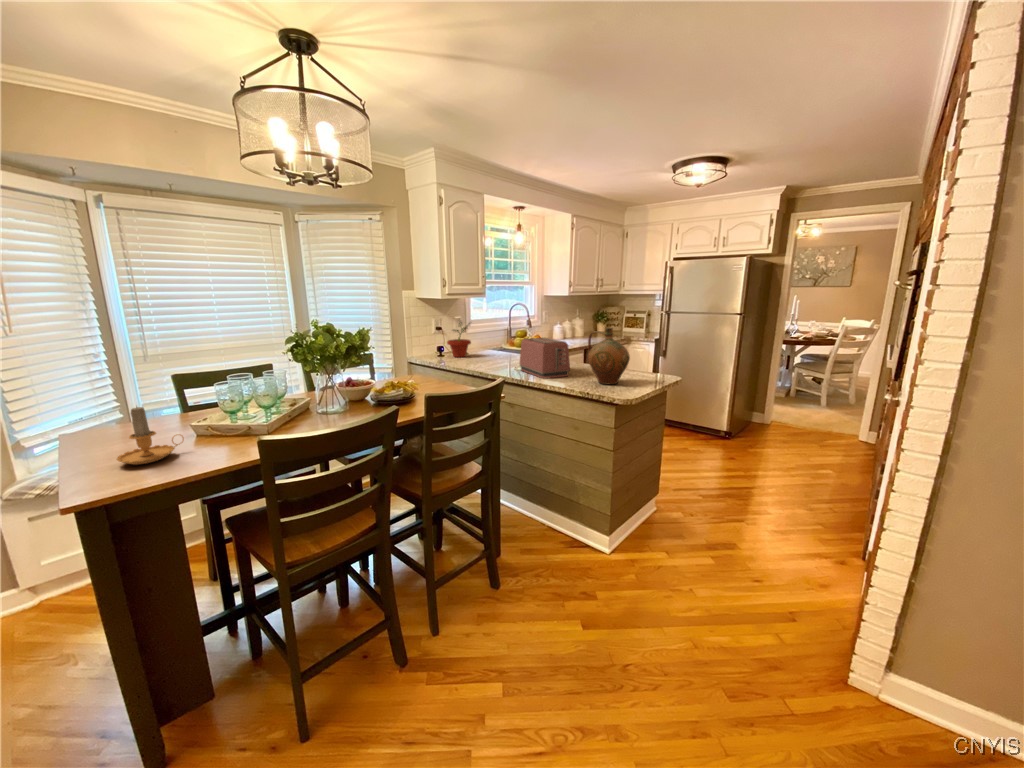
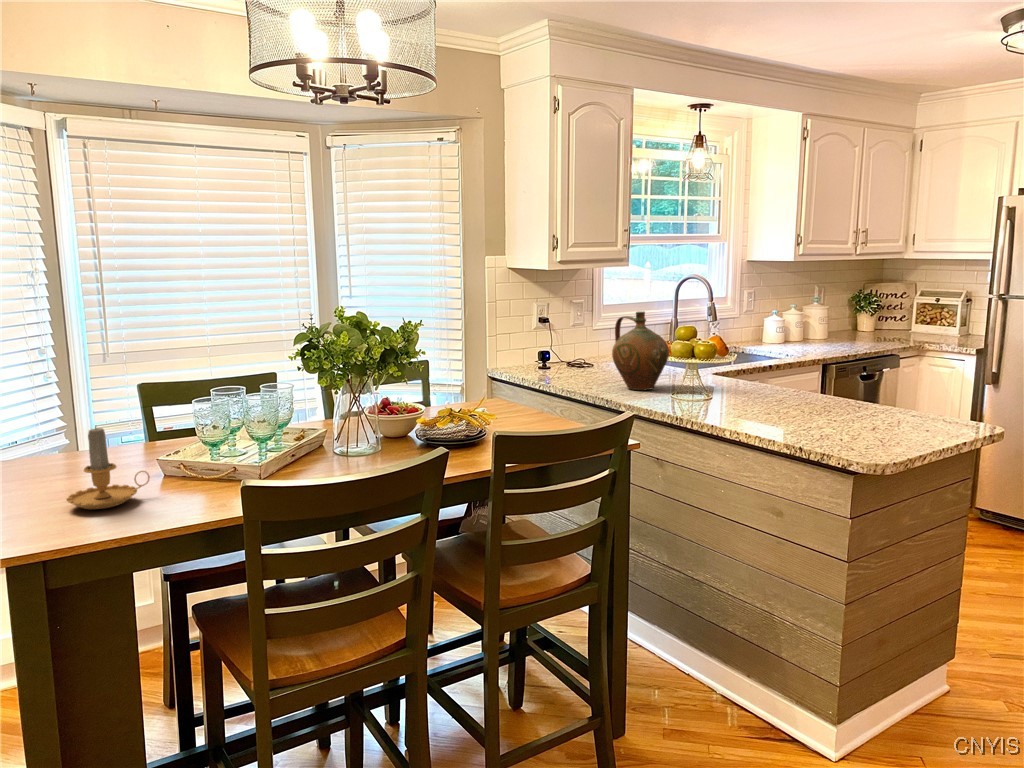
potted plant: present [447,322,471,357] -> none [557,304,604,373]
ceramic jug: present [588,328,630,384] -> present [612,312,669,390]
toaster: present [520,338,570,378] -> none [680,342,772,417]

